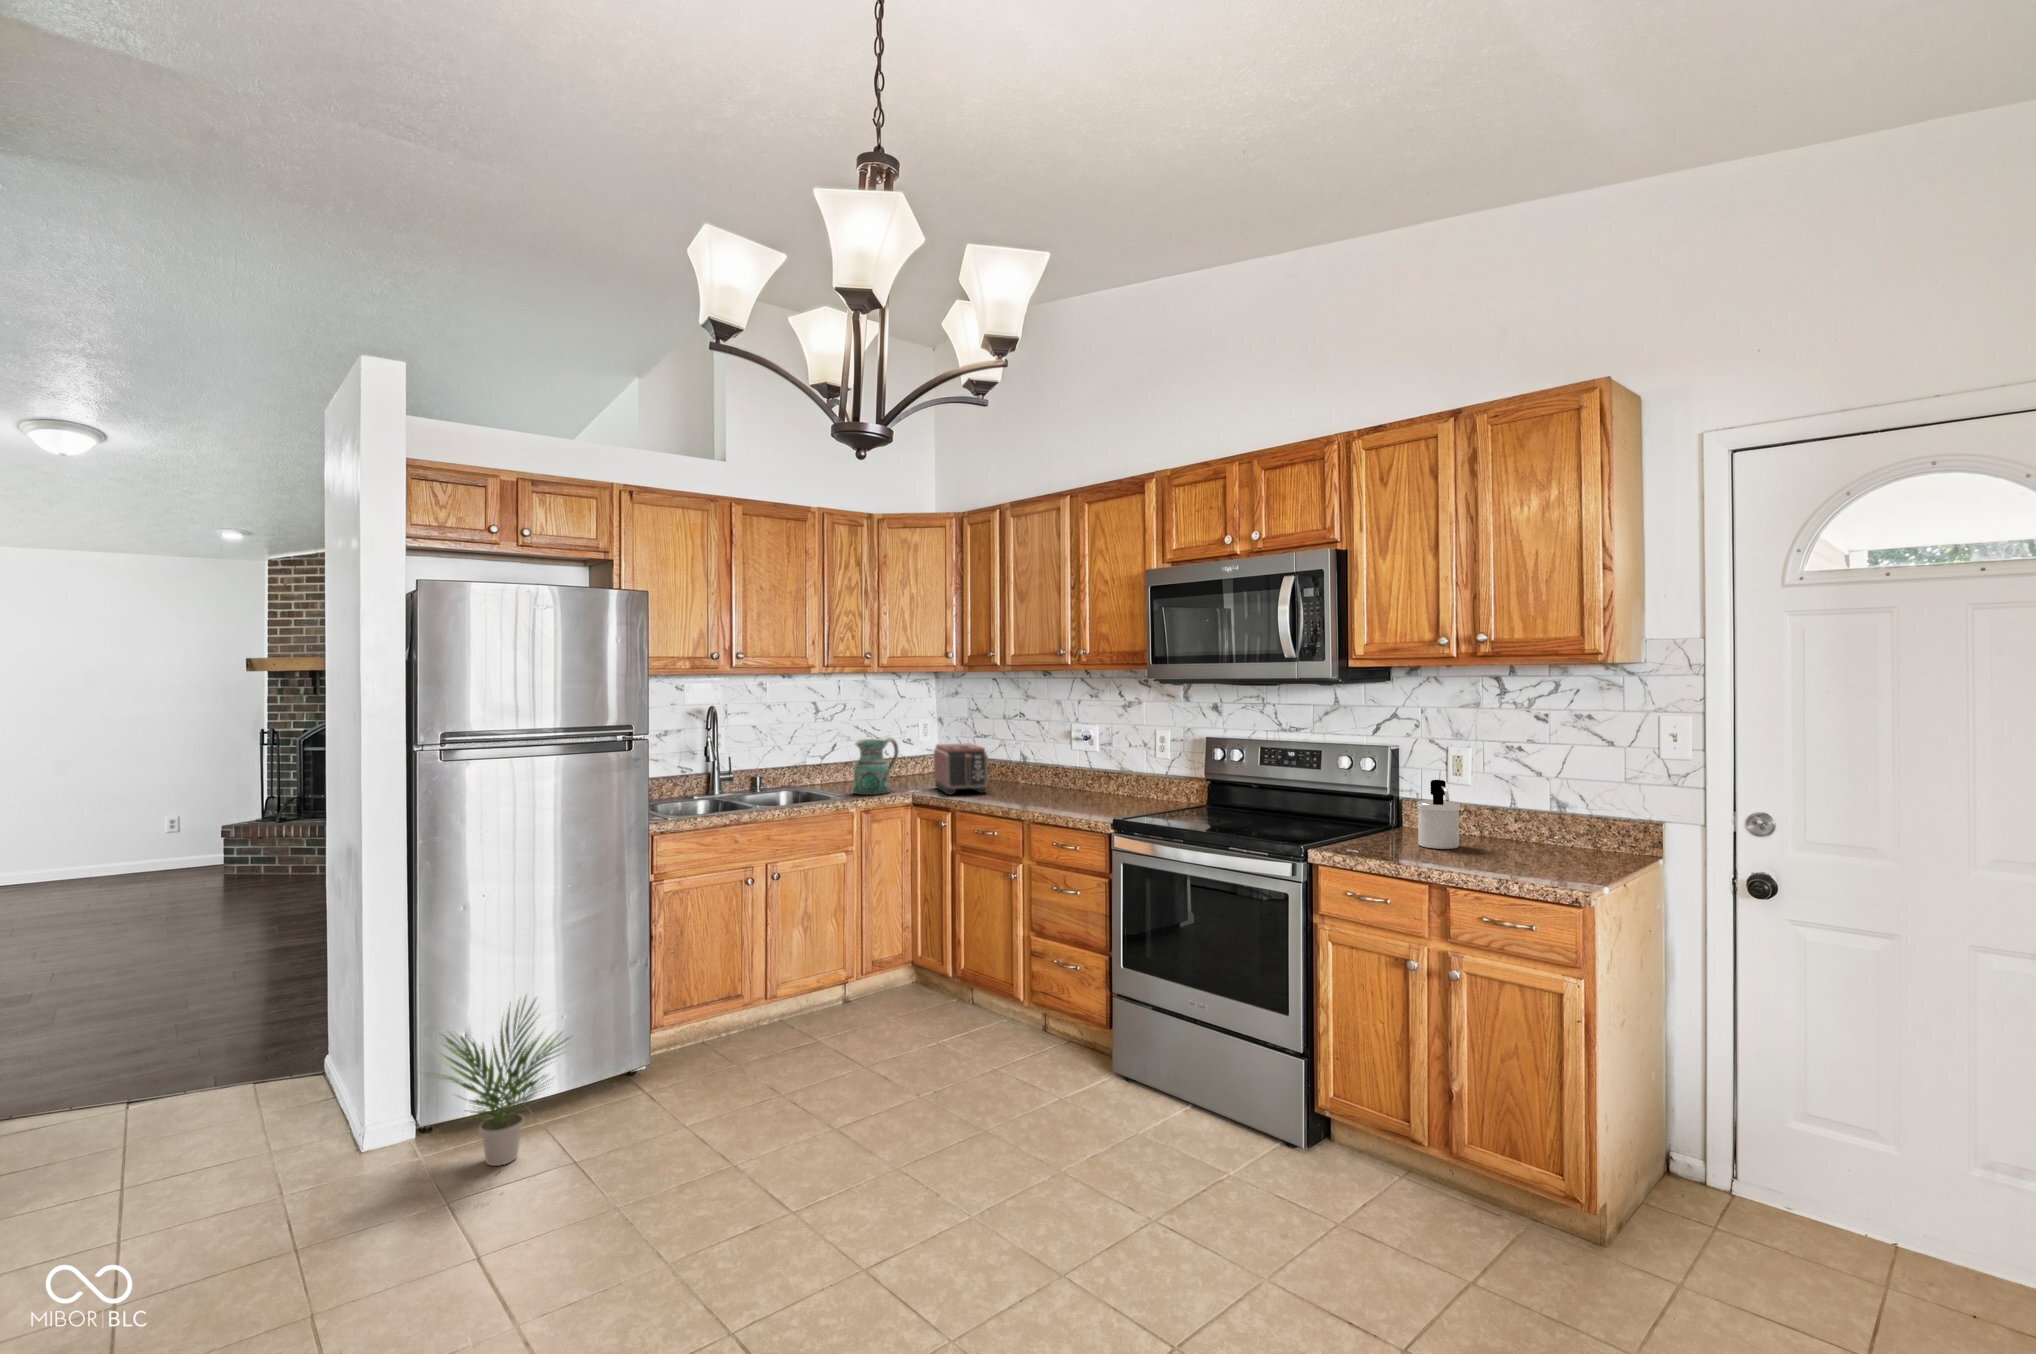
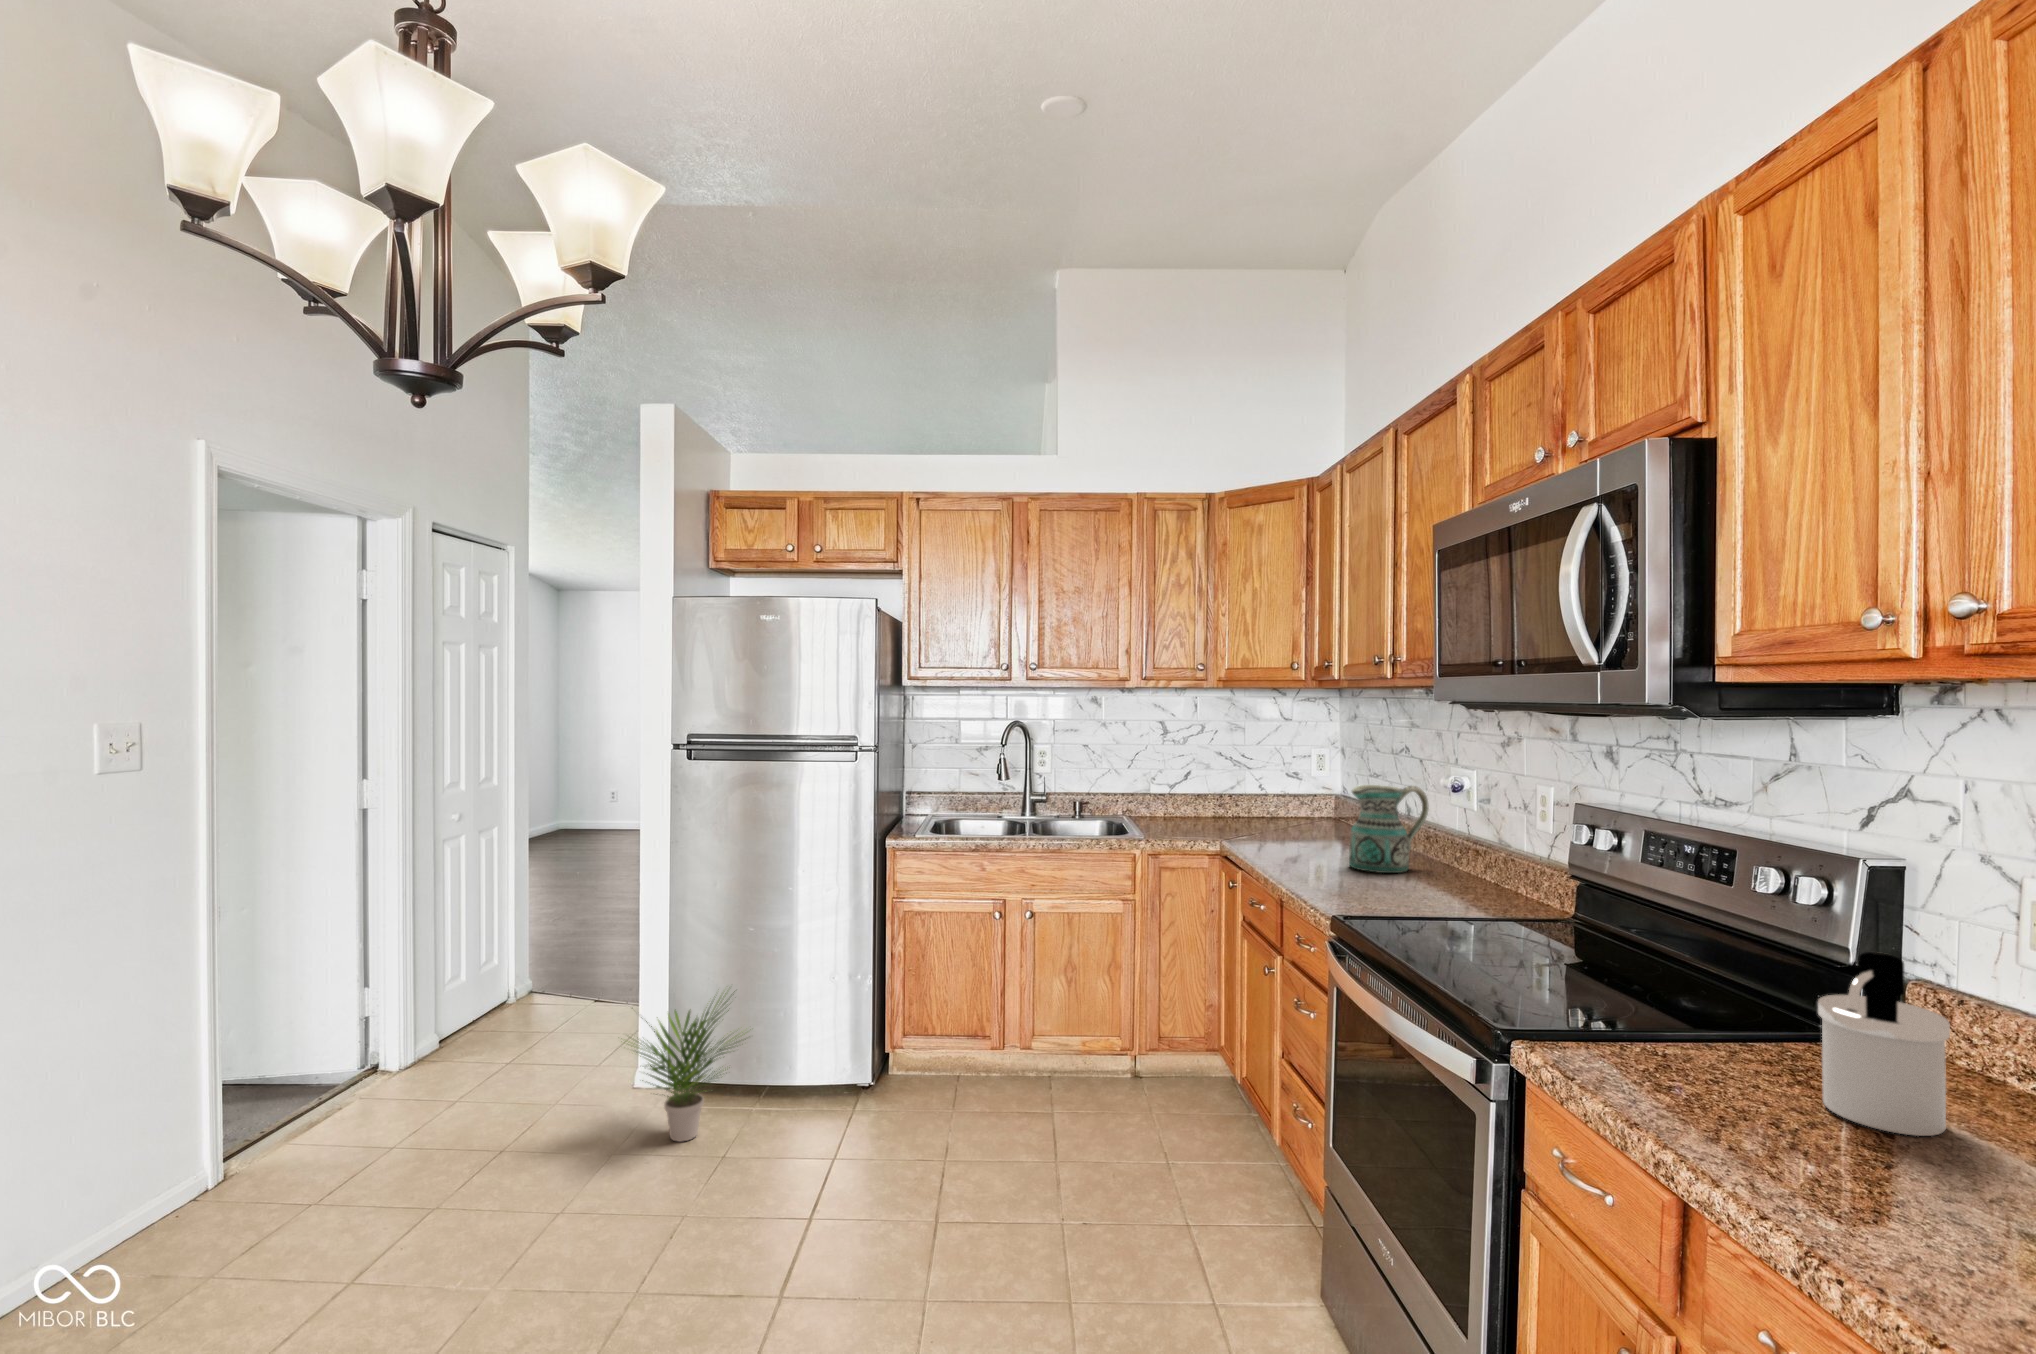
ceramic pitcher: present [853,738,899,795] -> present [1349,785,1429,873]
toaster: present [934,743,988,794] -> none [1255,780,1325,849]

